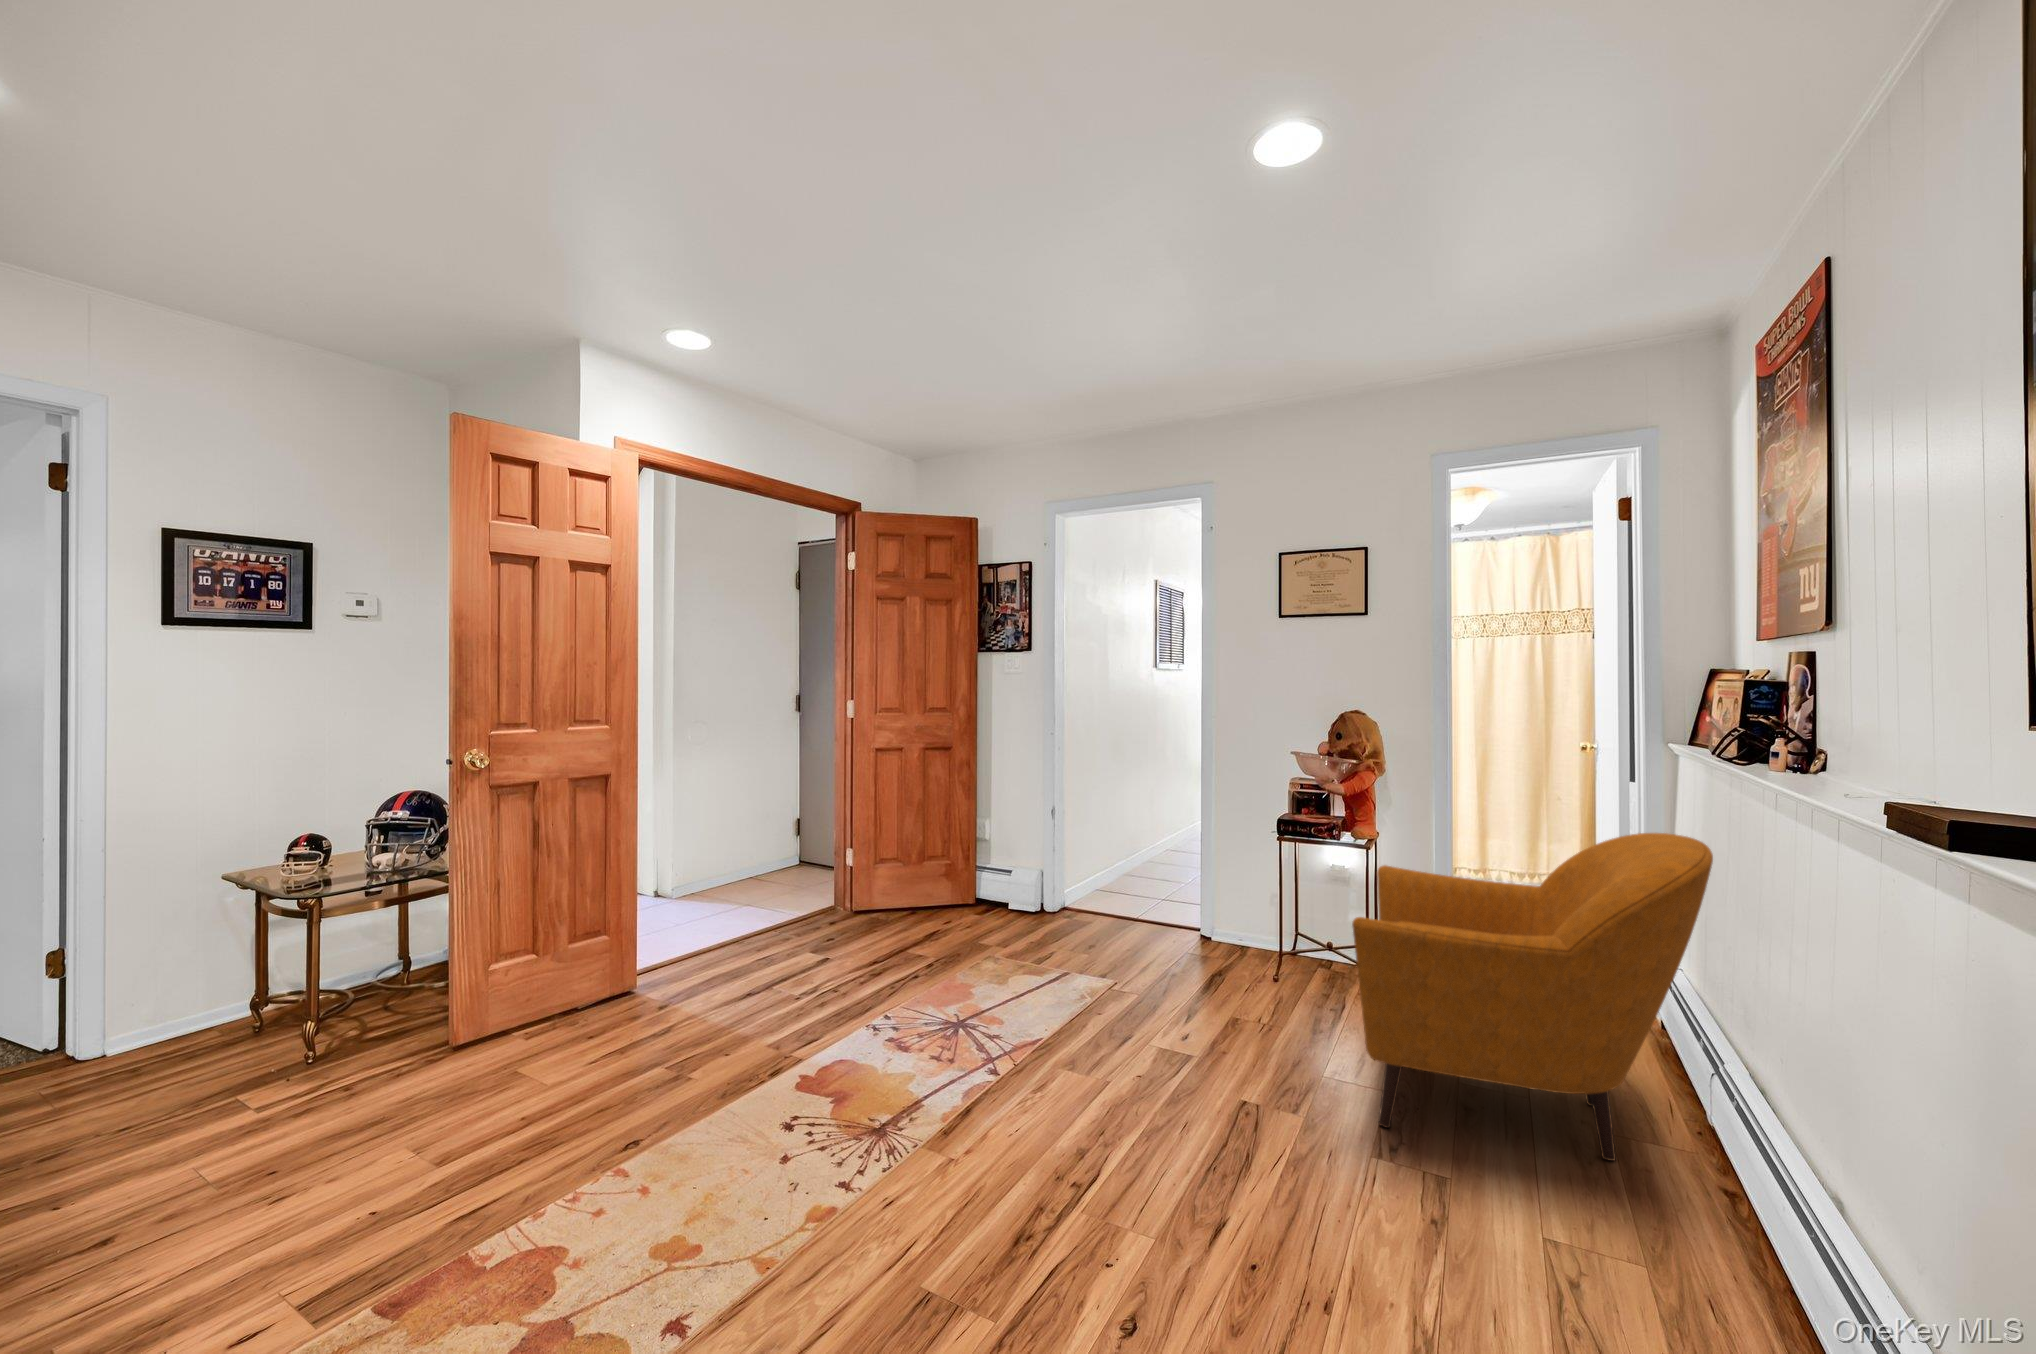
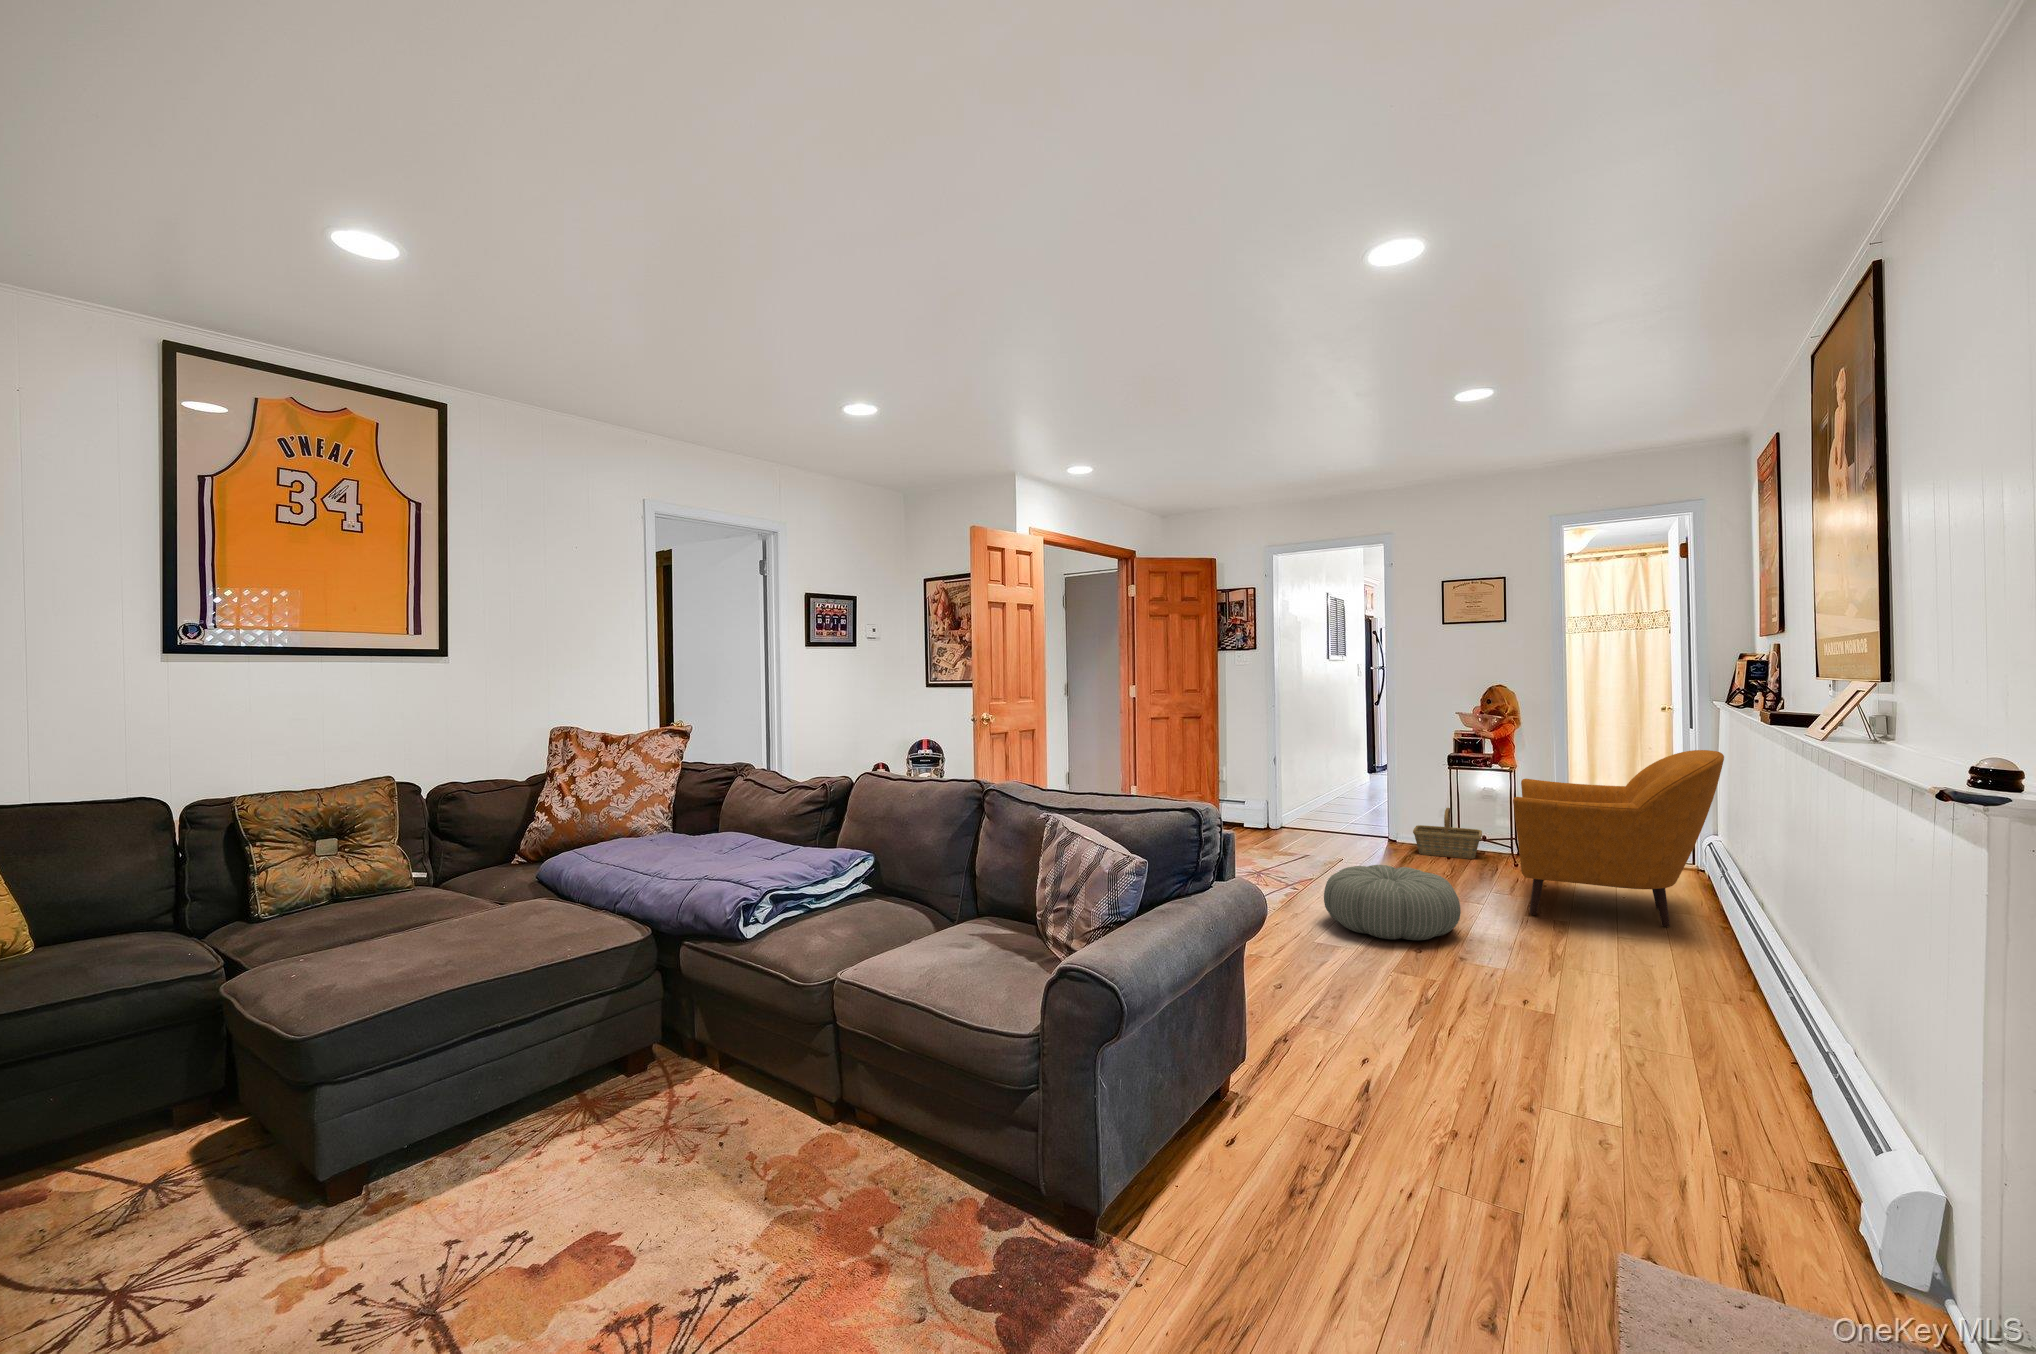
basket: none [1229,894,1328,976] -> present [1413,808,1482,859]
pouf: none [1003,1038,1242,1226] -> present [1324,865,1461,940]

